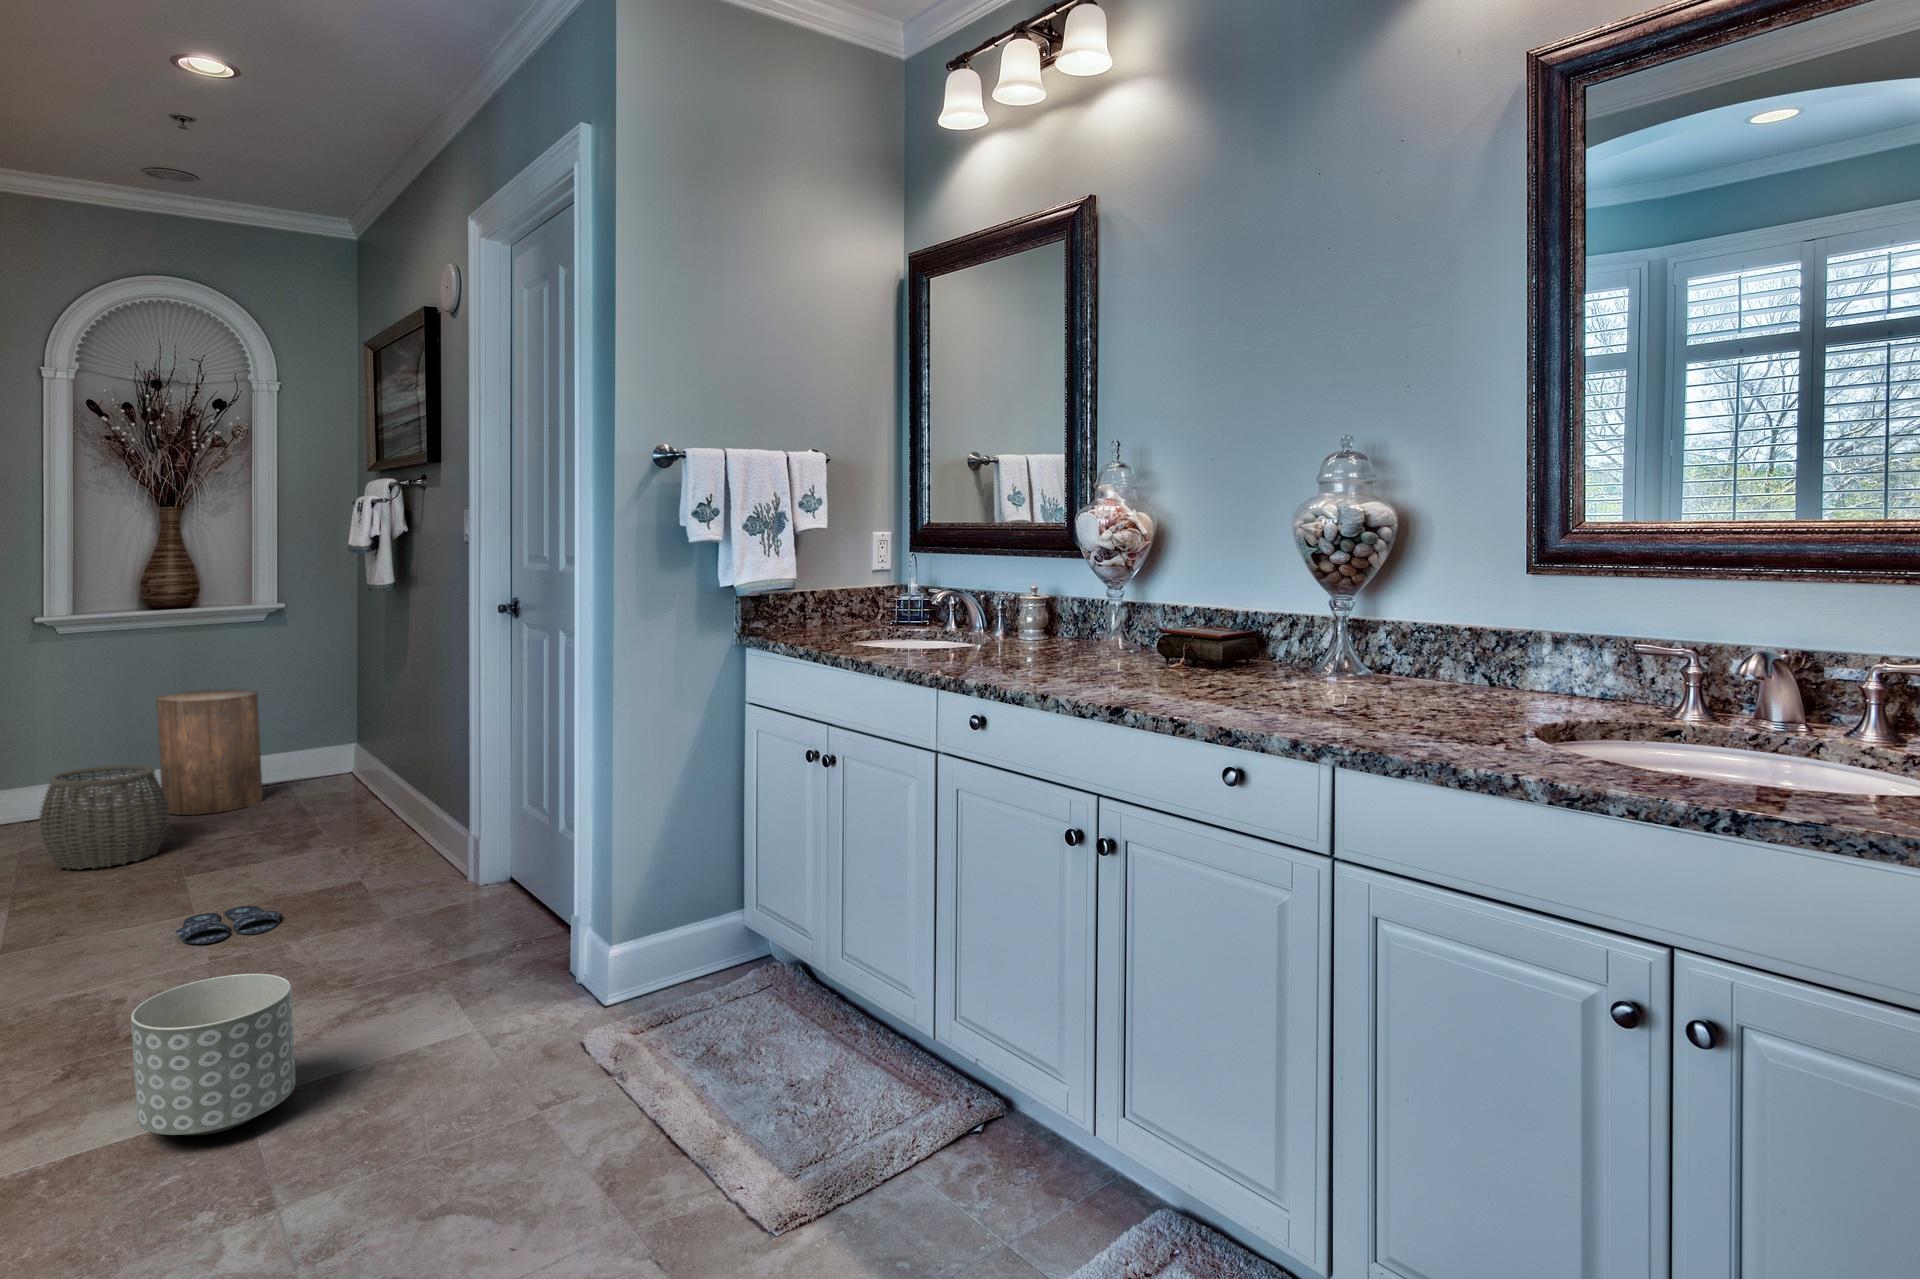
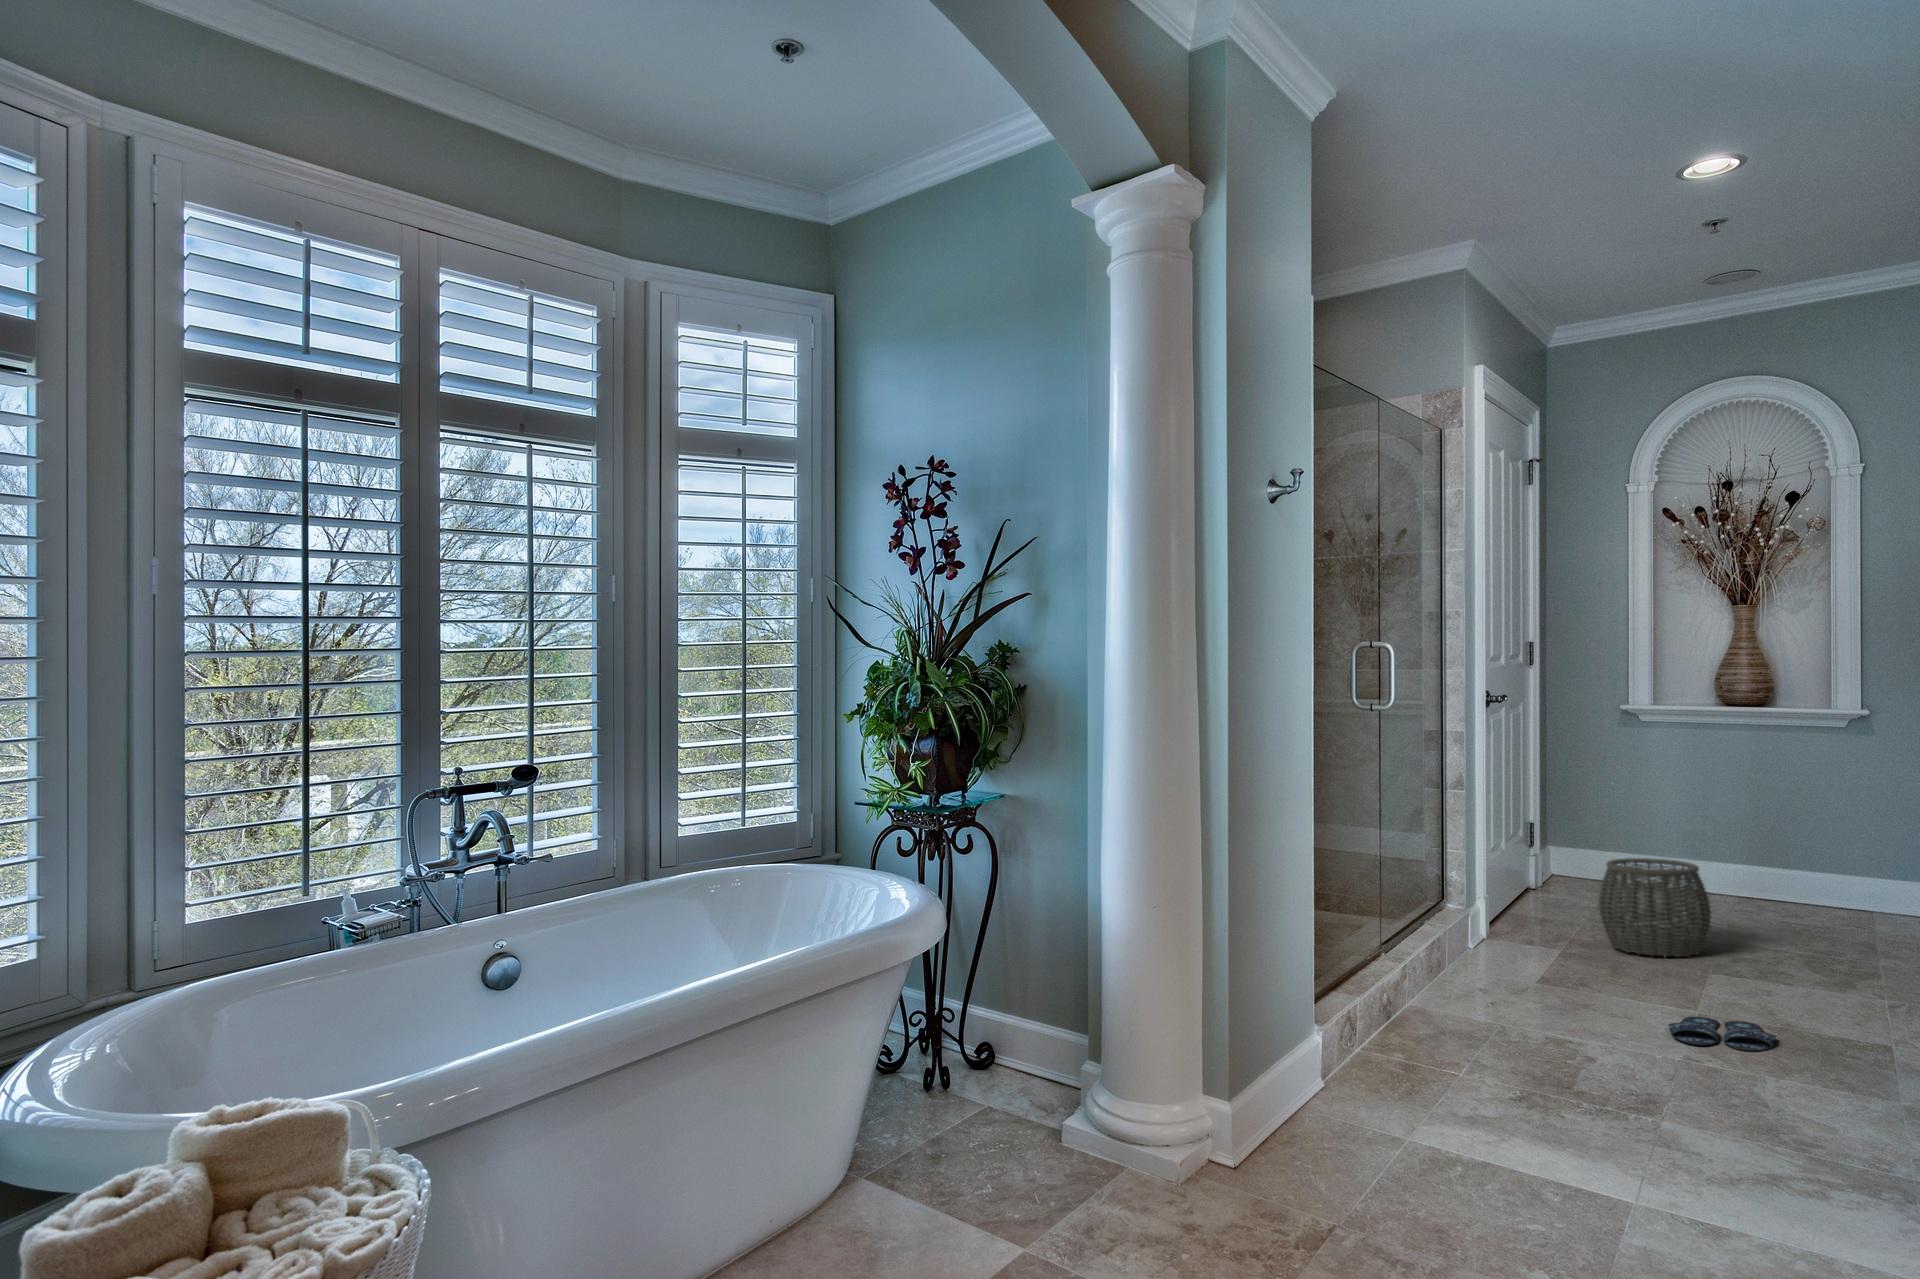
stool: present [156,689,263,815] -> none [1722,798,1836,932]
planter: present [131,974,296,1135] -> none [1532,1048,1682,1203]

